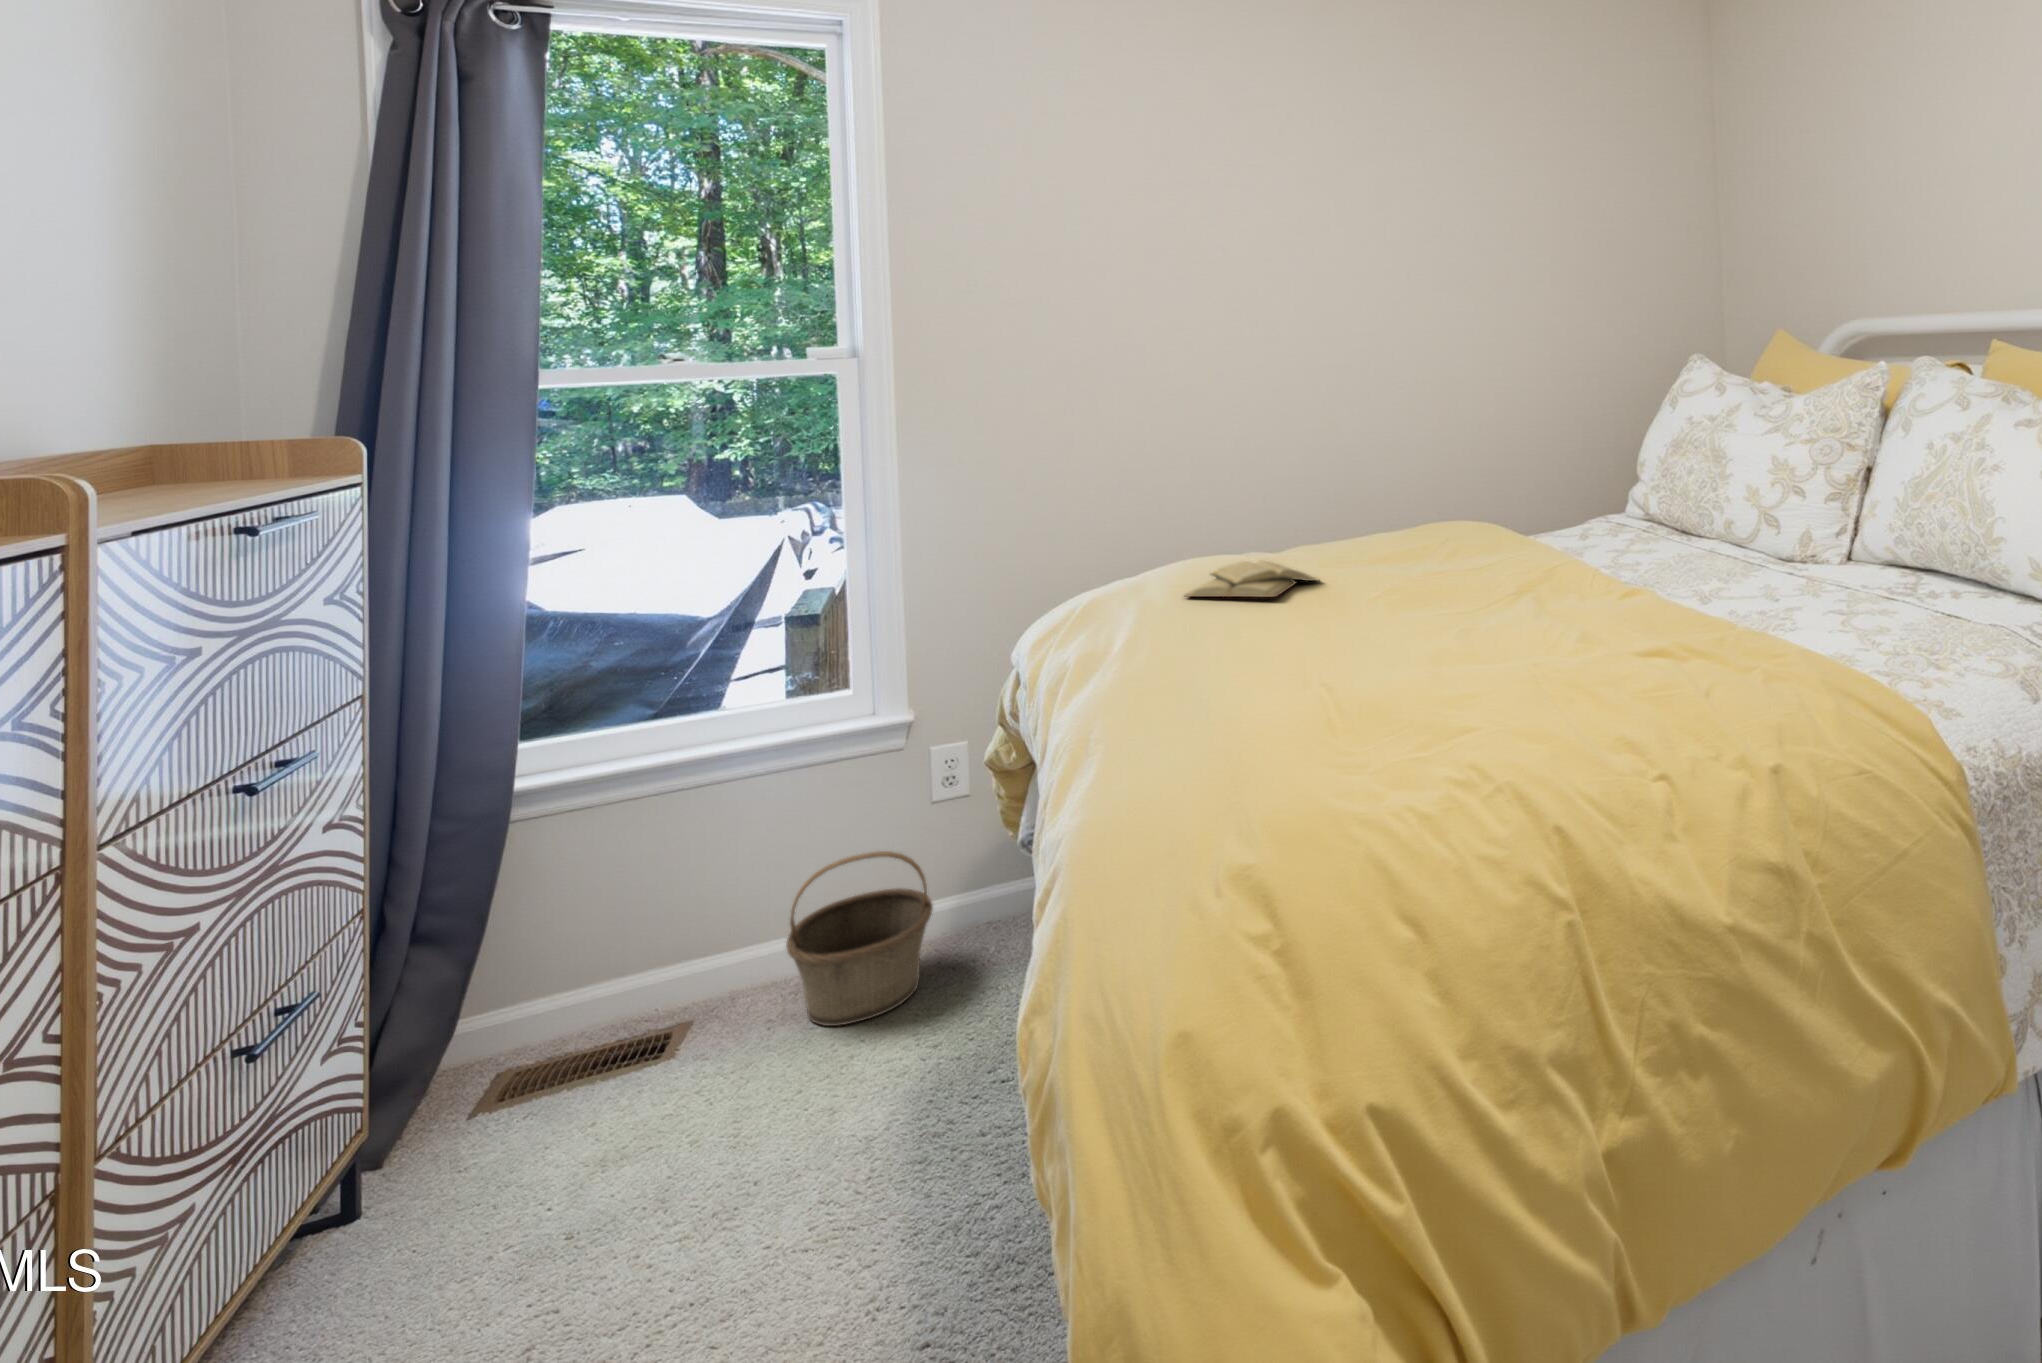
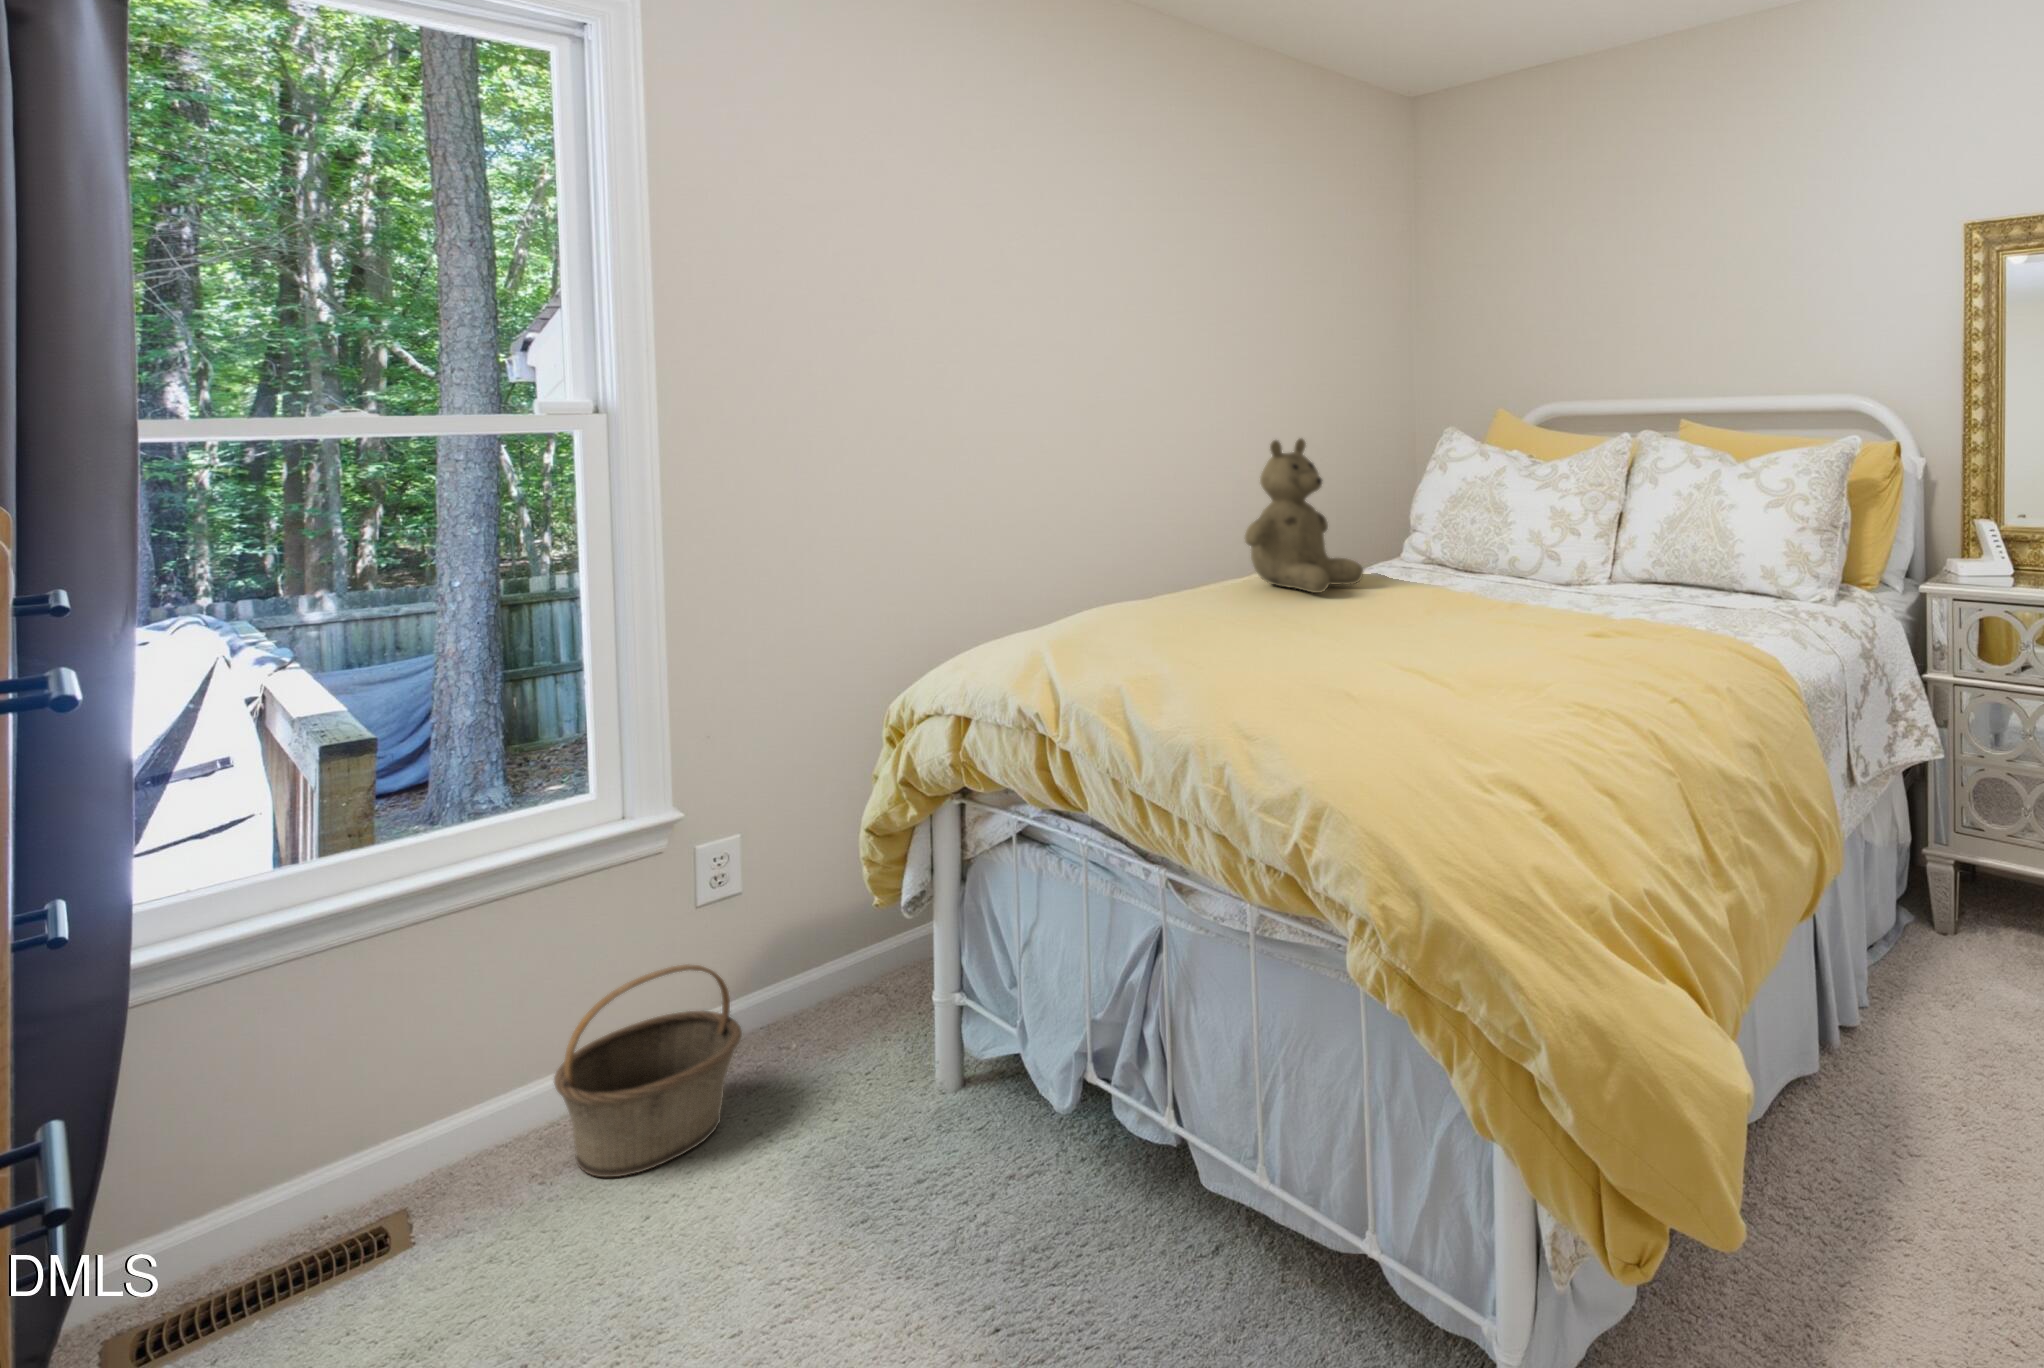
teddy bear: none [1353,385,1491,561] -> present [1245,439,1363,593]
diary: present [1185,561,1317,597] -> none [1144,599,1250,633]

